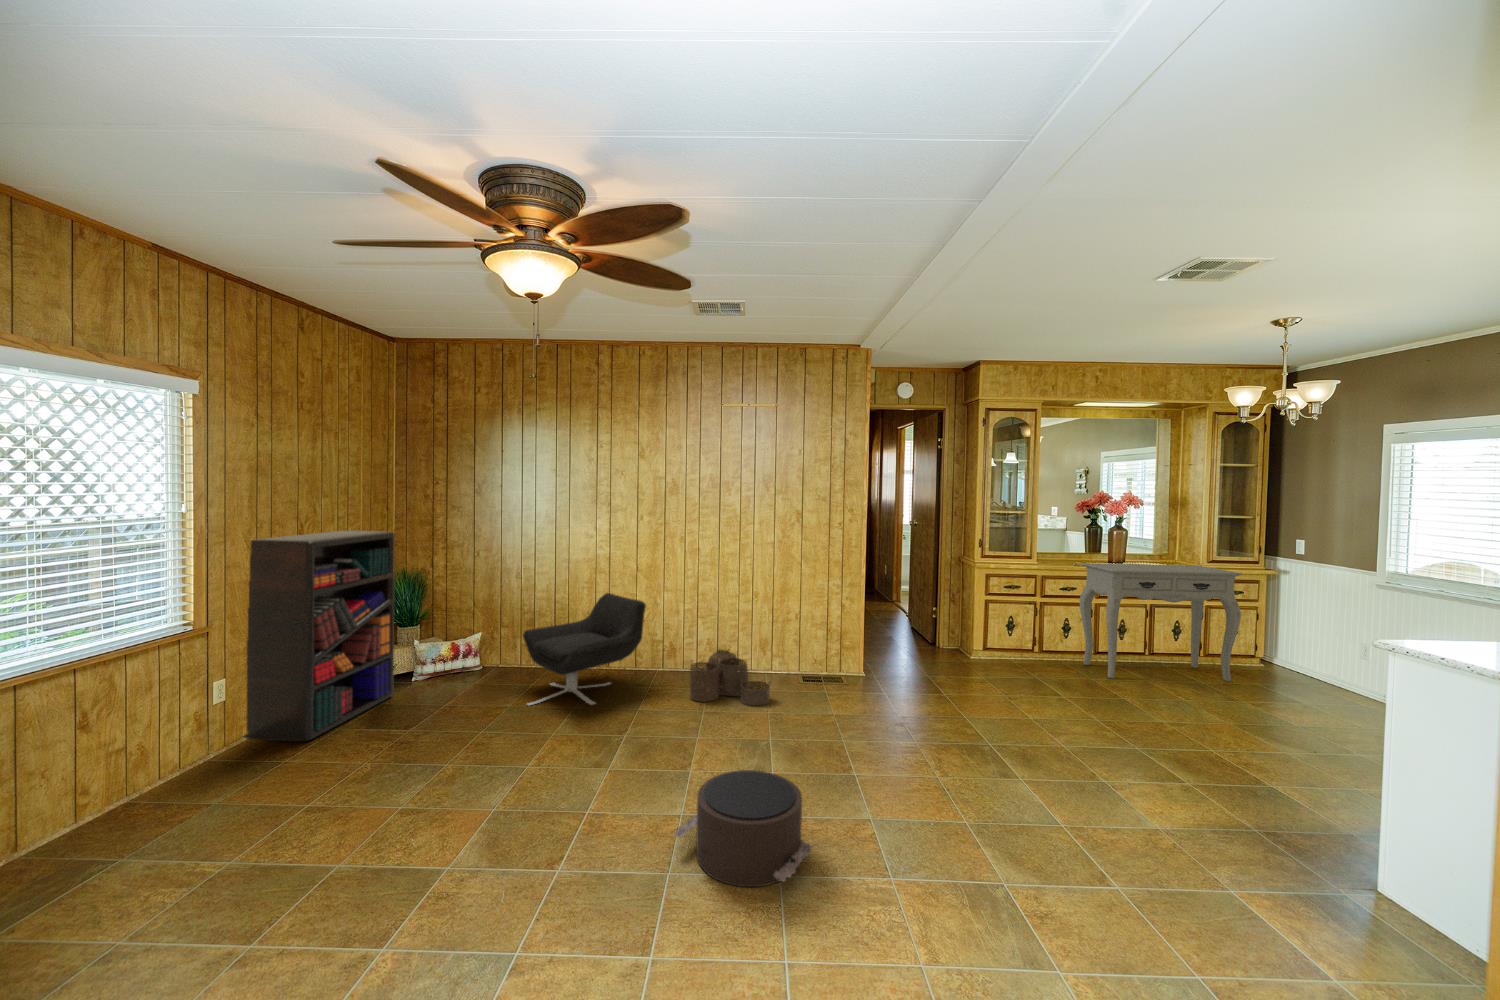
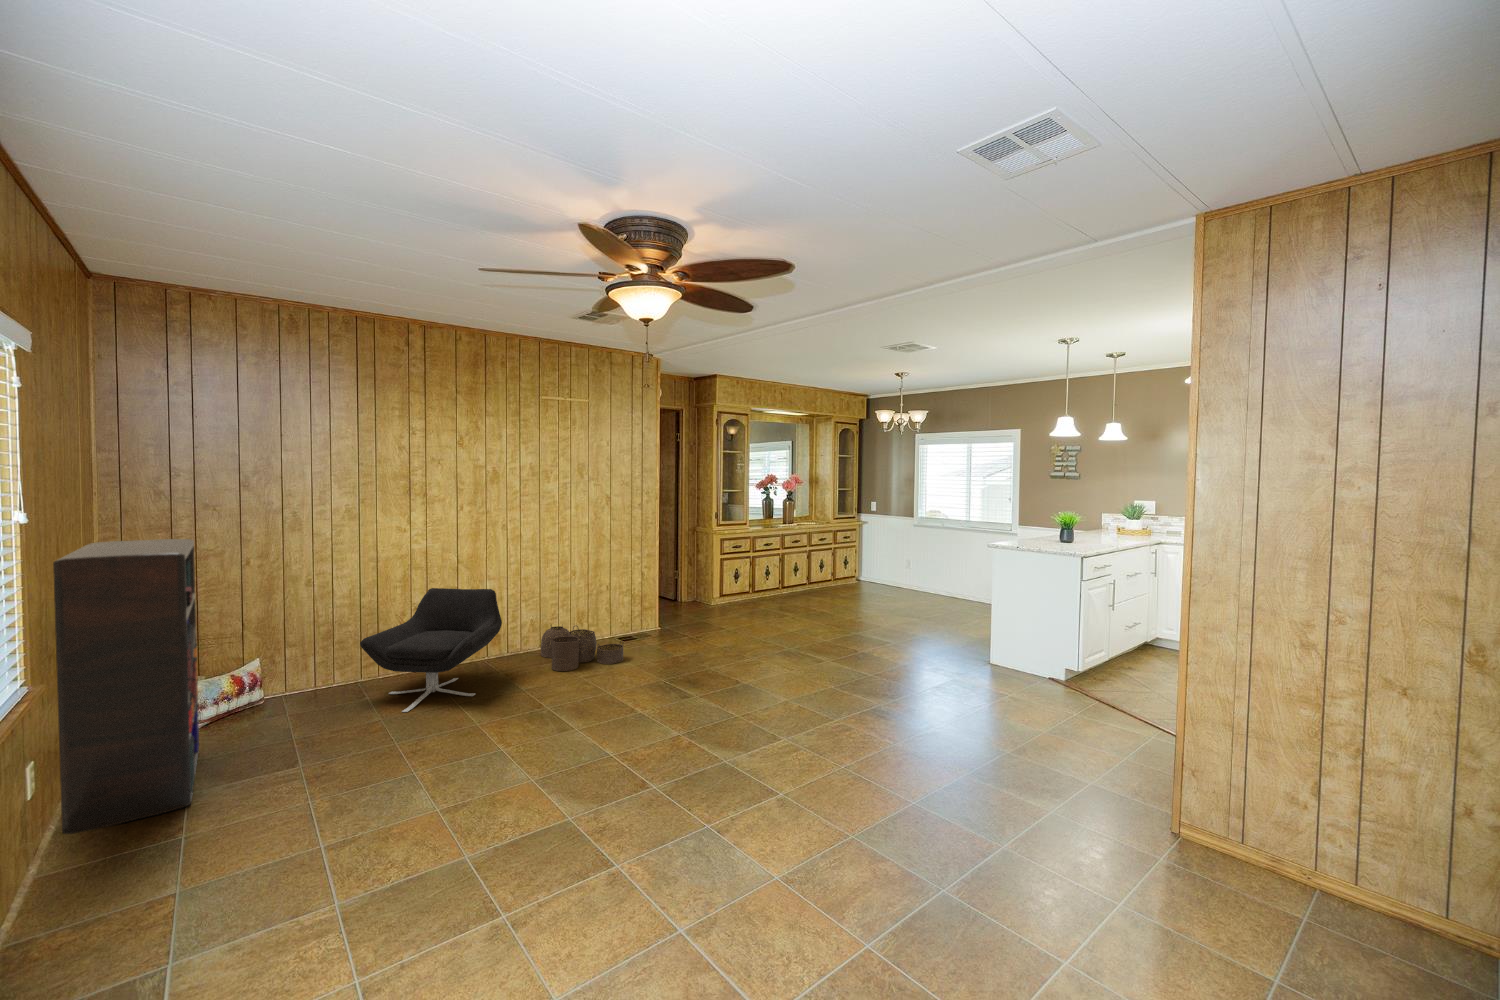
console table: present [1080,563,1242,681] -> none [776,522,860,602]
pouf: present [674,770,812,887] -> none [705,677,799,743]

